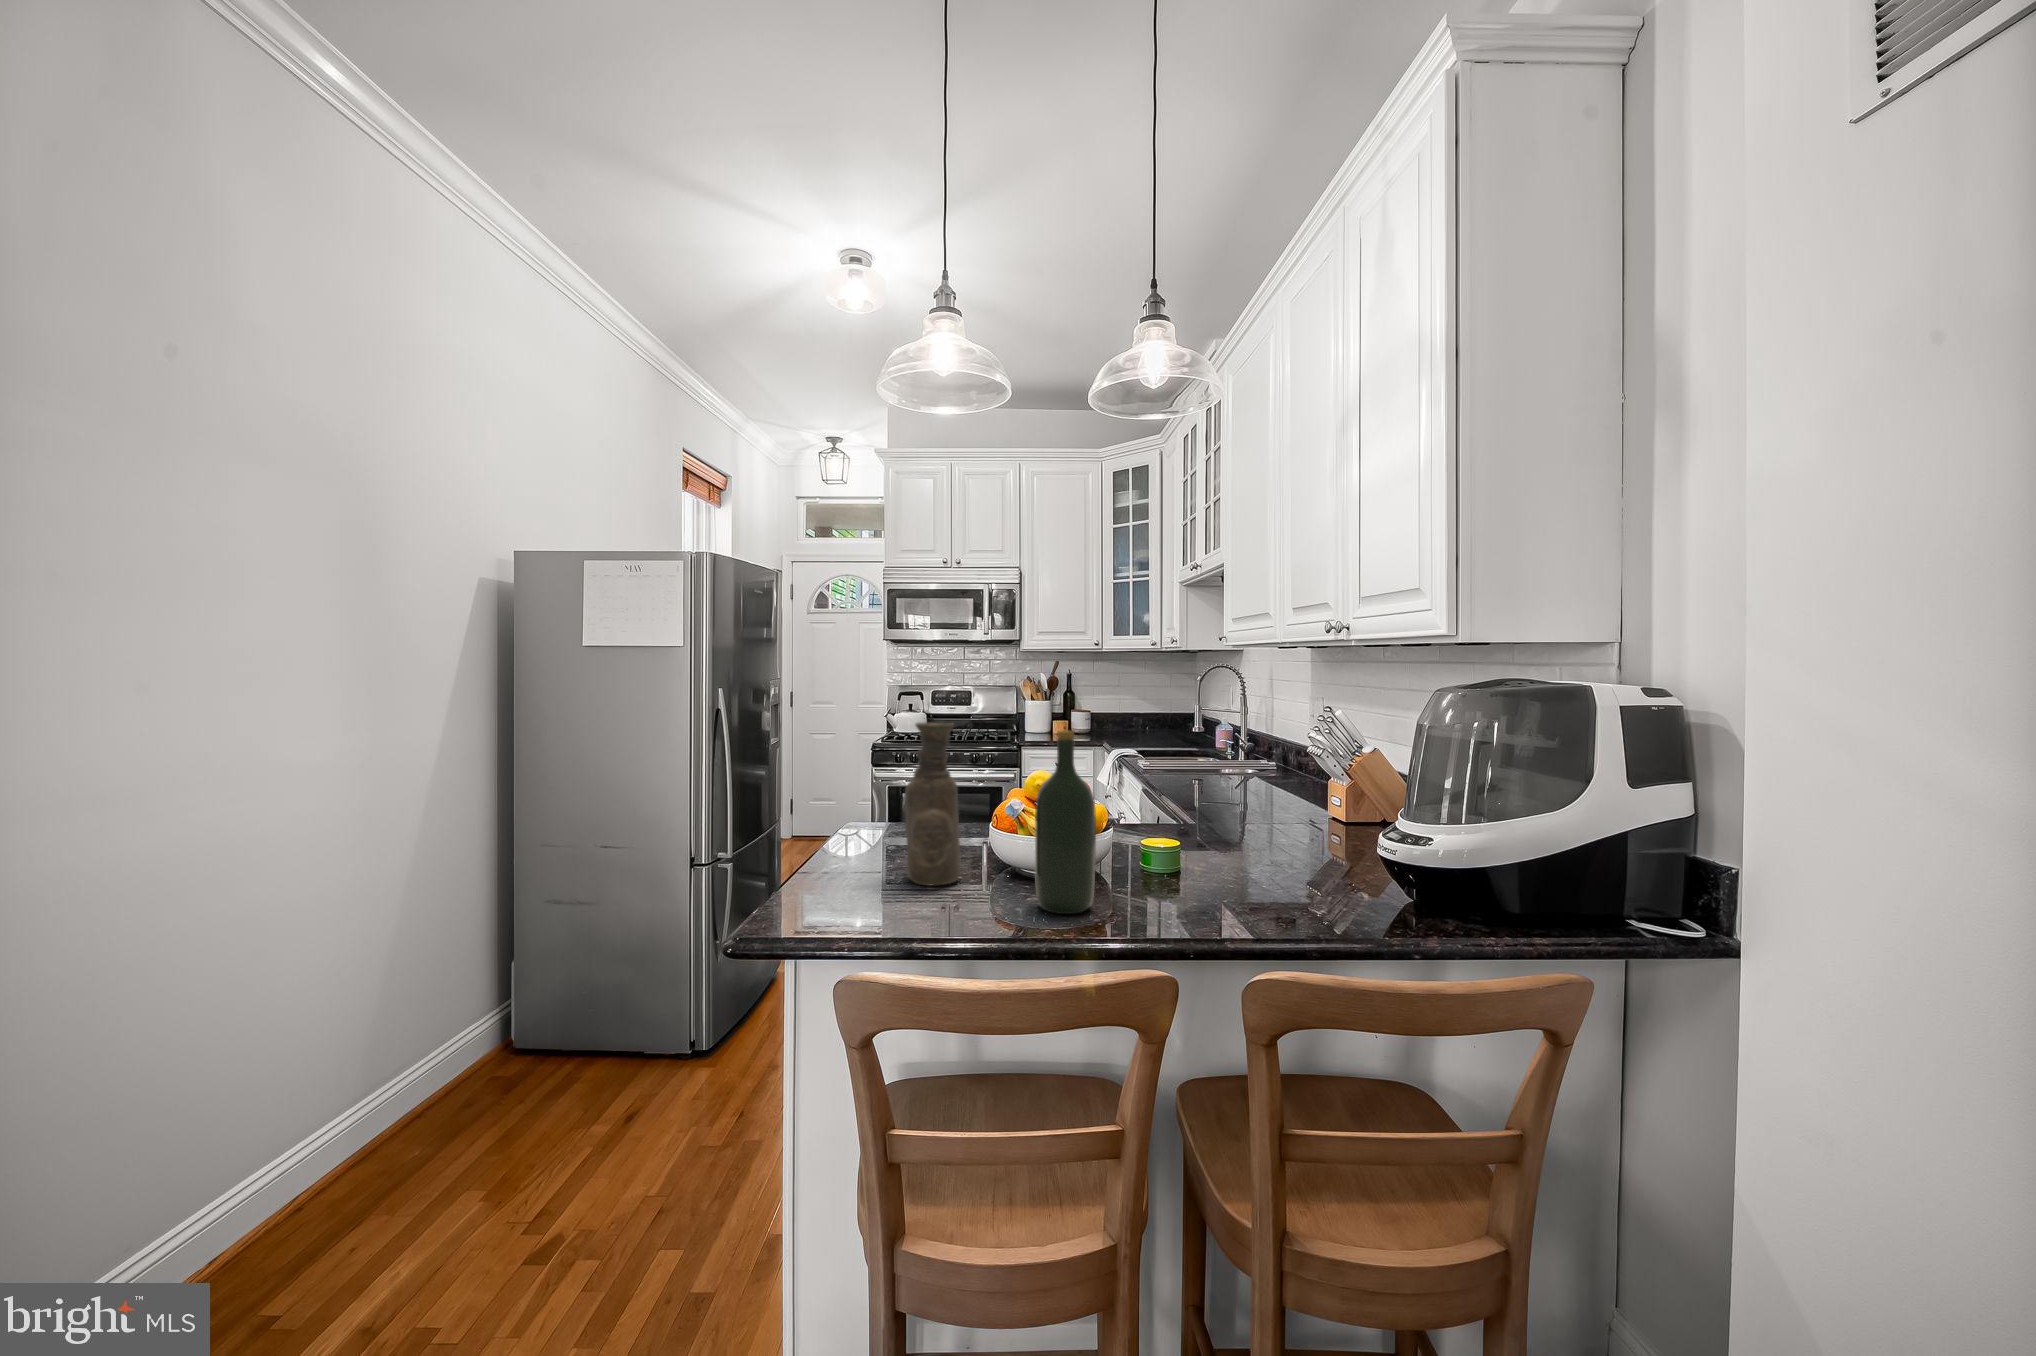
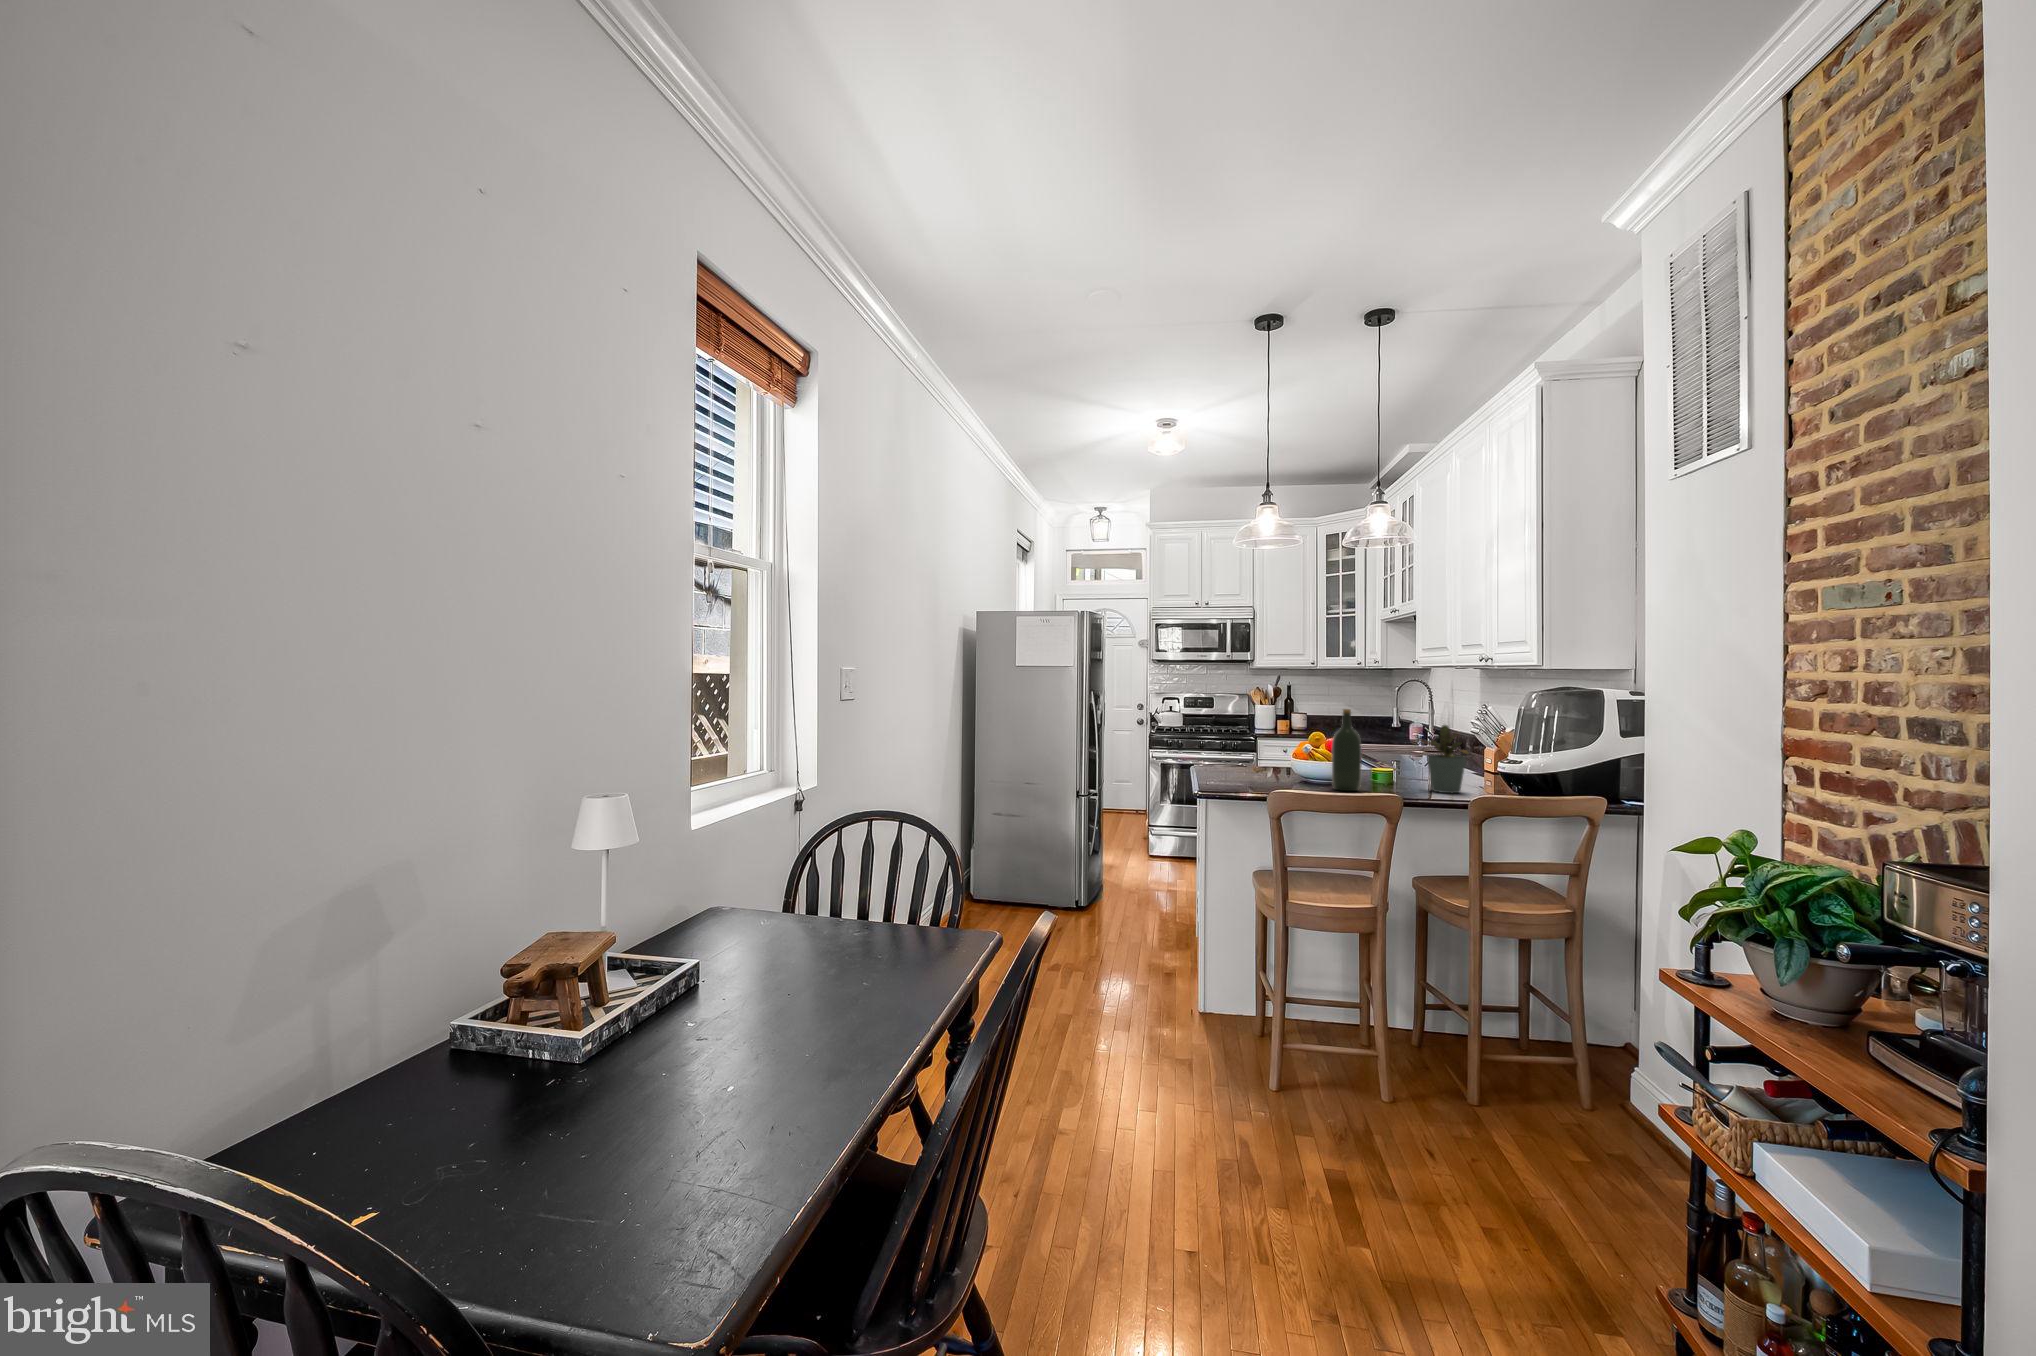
vase: present [905,723,961,886] -> none [1261,706,1288,783]
potted plant: none [1210,762,1313,907] -> present [1418,725,1468,793]

